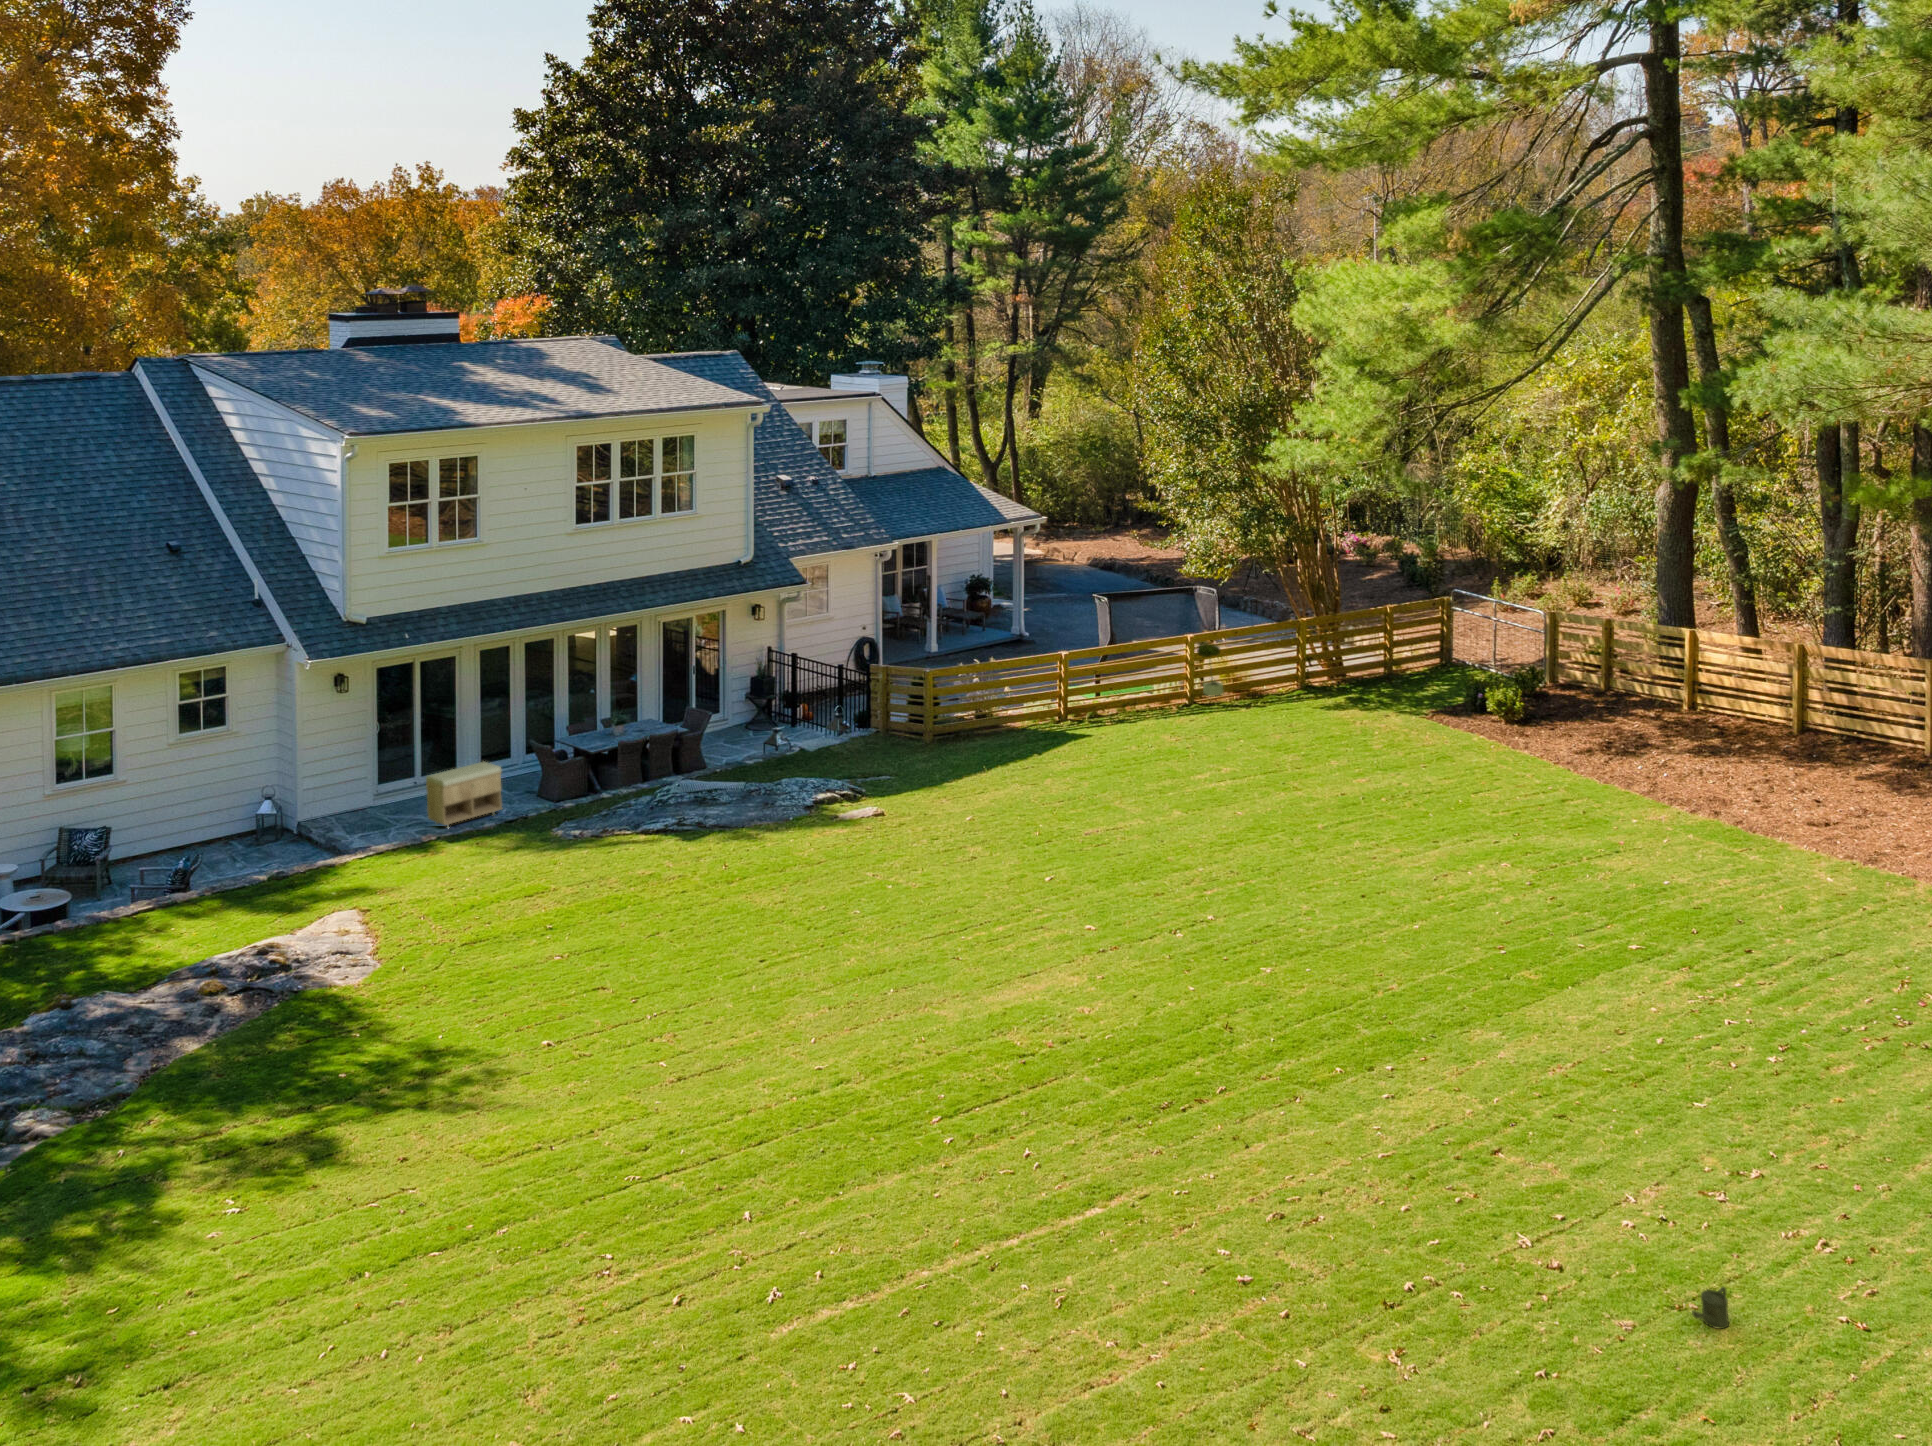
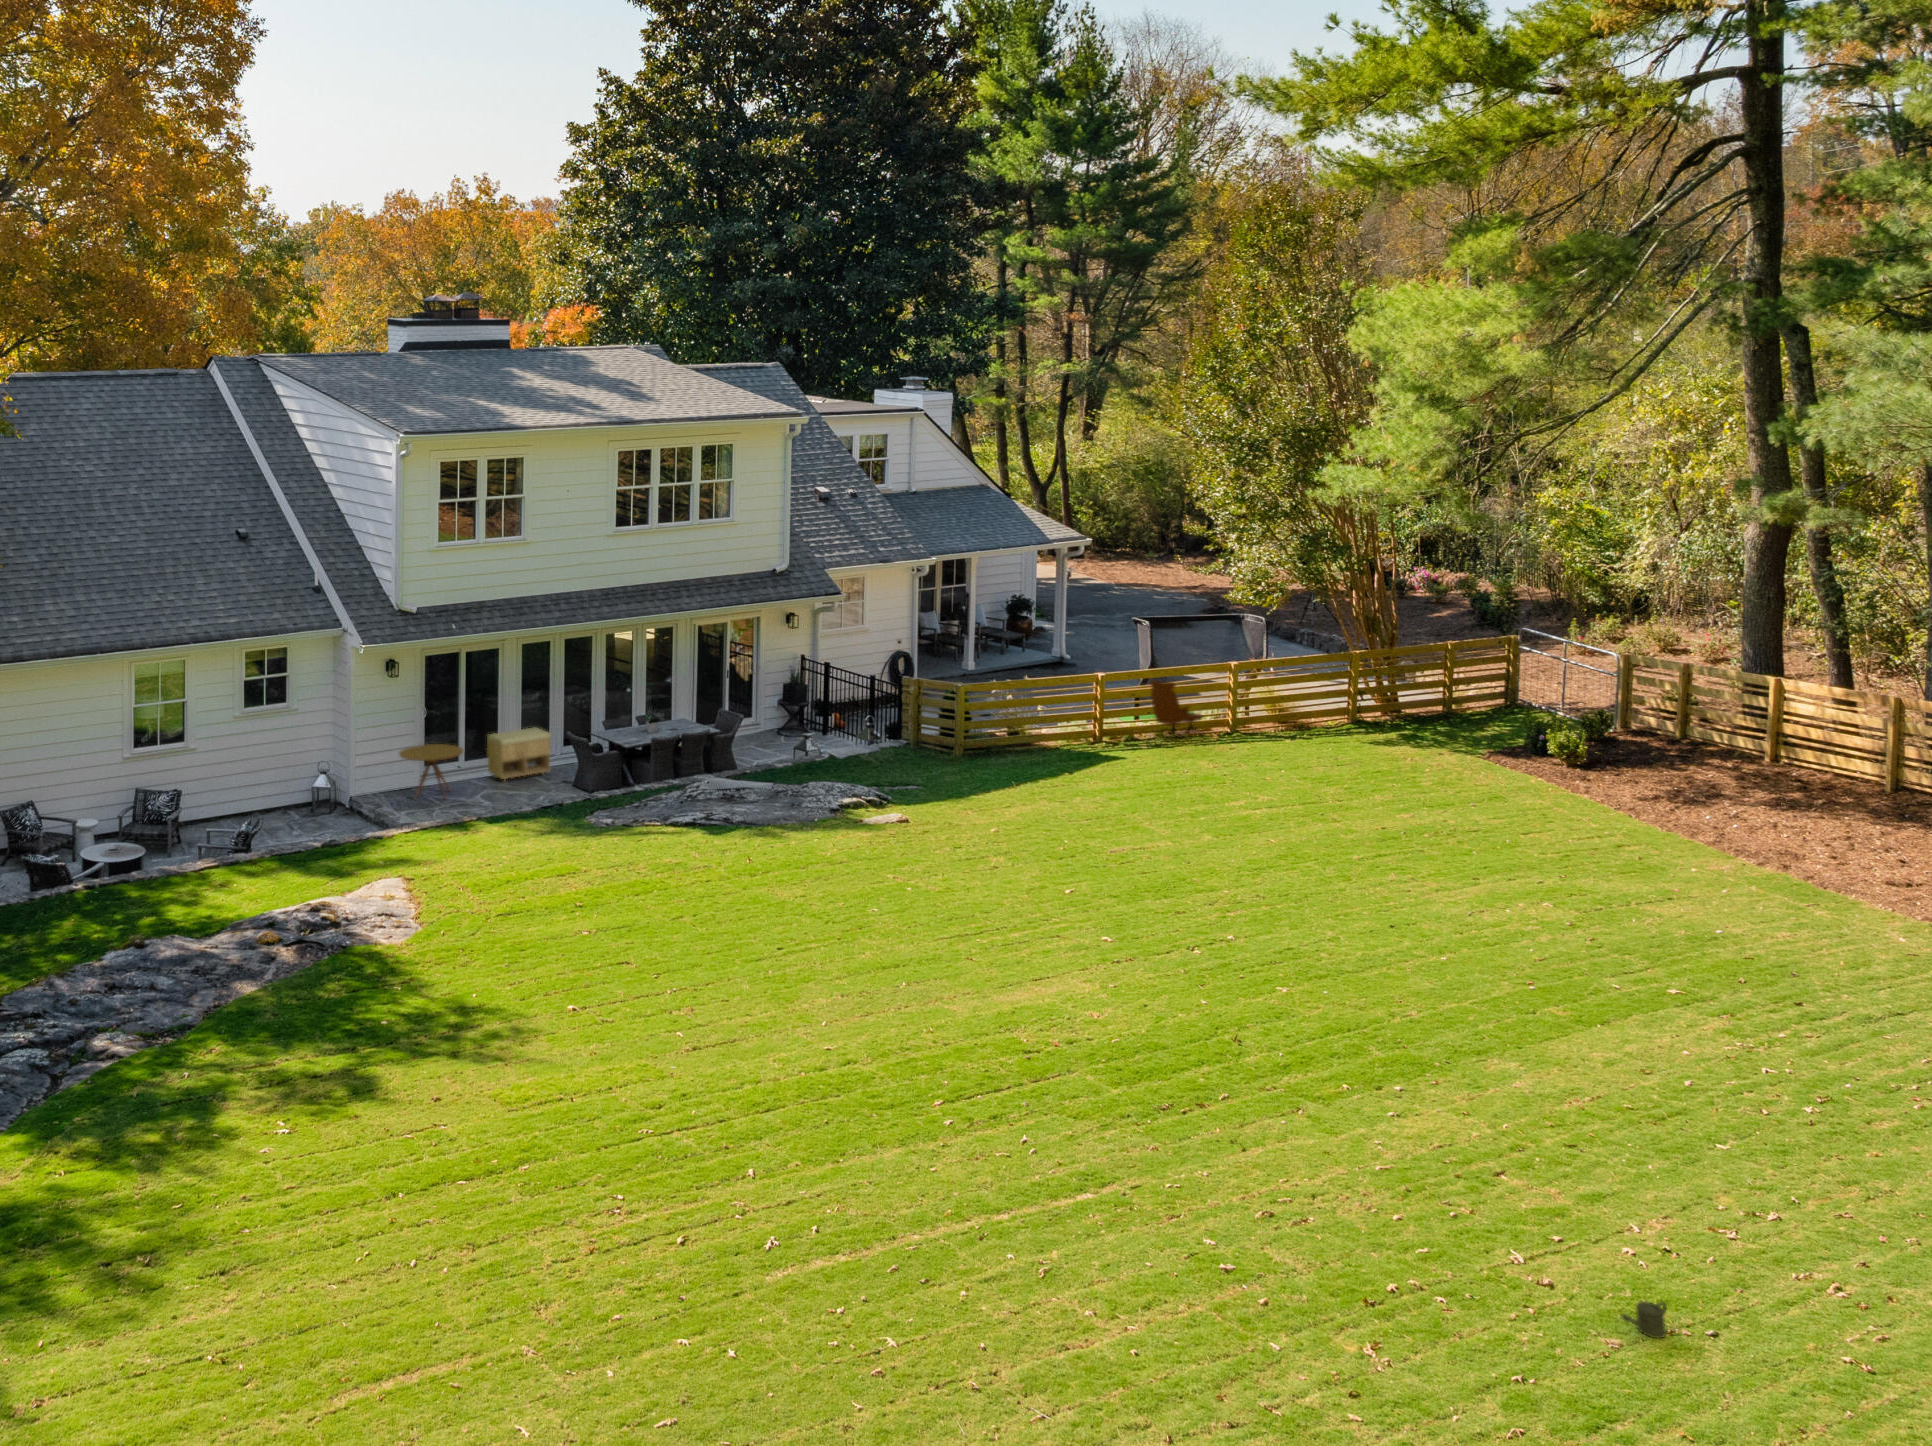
potted tree: present [1197,643,1223,697] -> none [1238,679,1267,735]
lounge chair: none [1118,651,1167,710] -> present [1150,680,1203,739]
round table: none [317,793,397,864] -> present [399,744,464,798]

